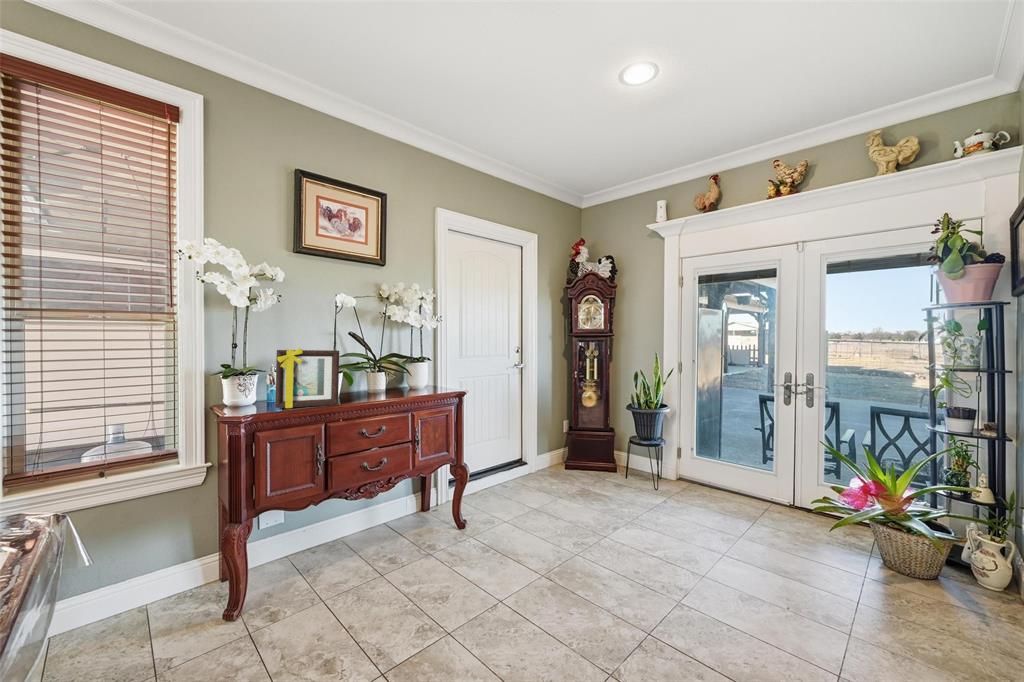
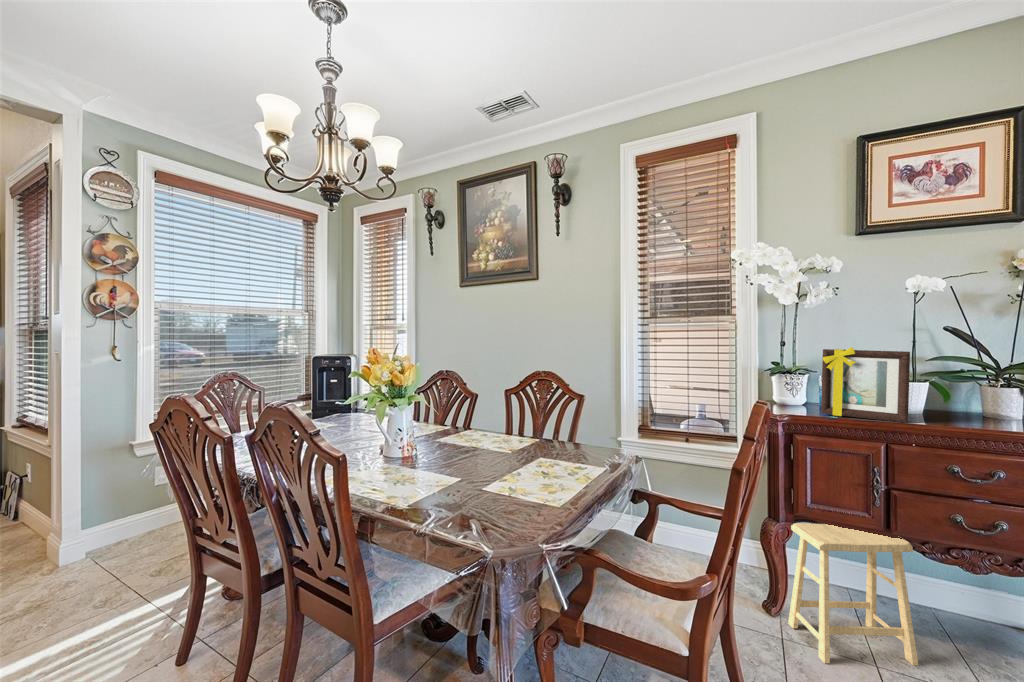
footstool: none [248,492,346,632] -> present [788,523,918,666]

